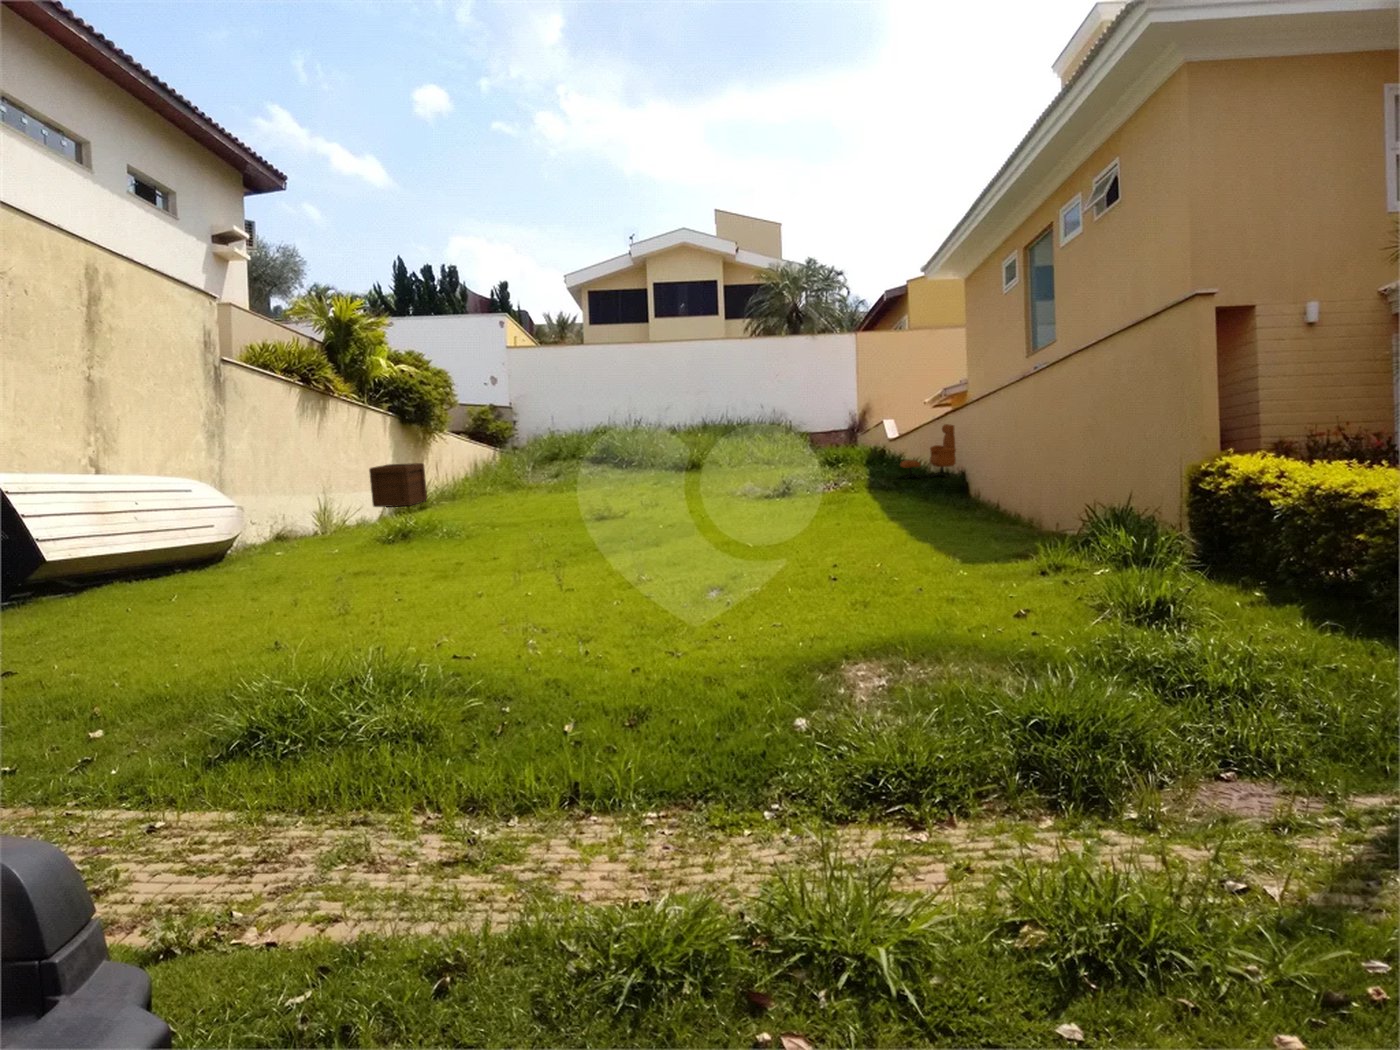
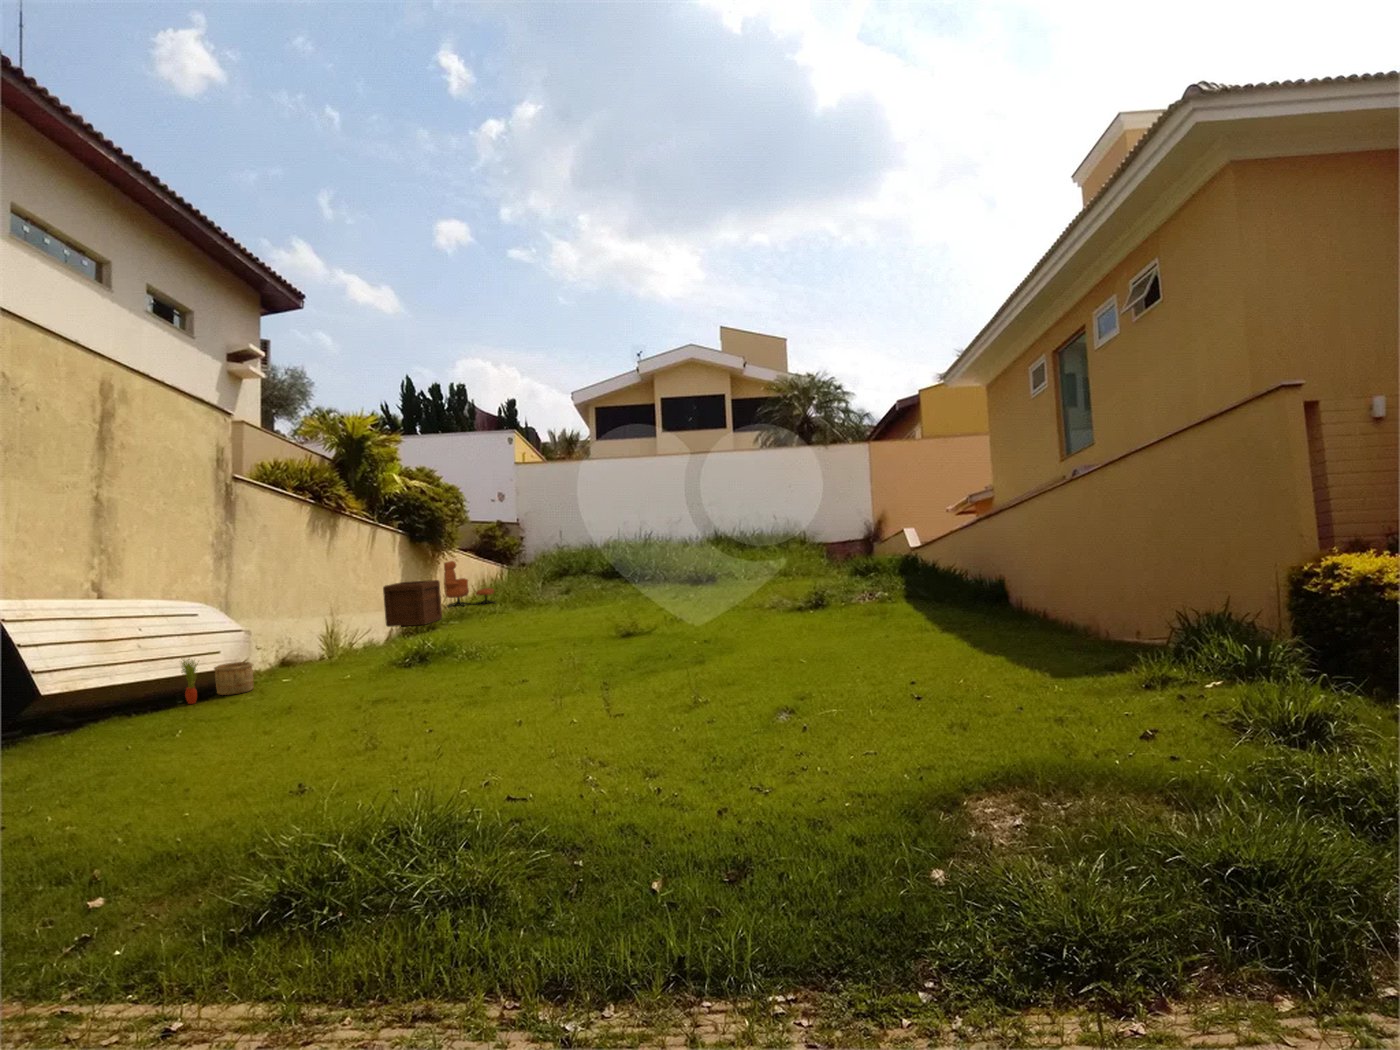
lounge chair: present [900,424,956,479] -> present [444,561,496,607]
potted plant: none [171,530,190,574] -> present [181,658,199,704]
wooden bucket: none [204,536,242,566] -> present [214,662,253,695]

